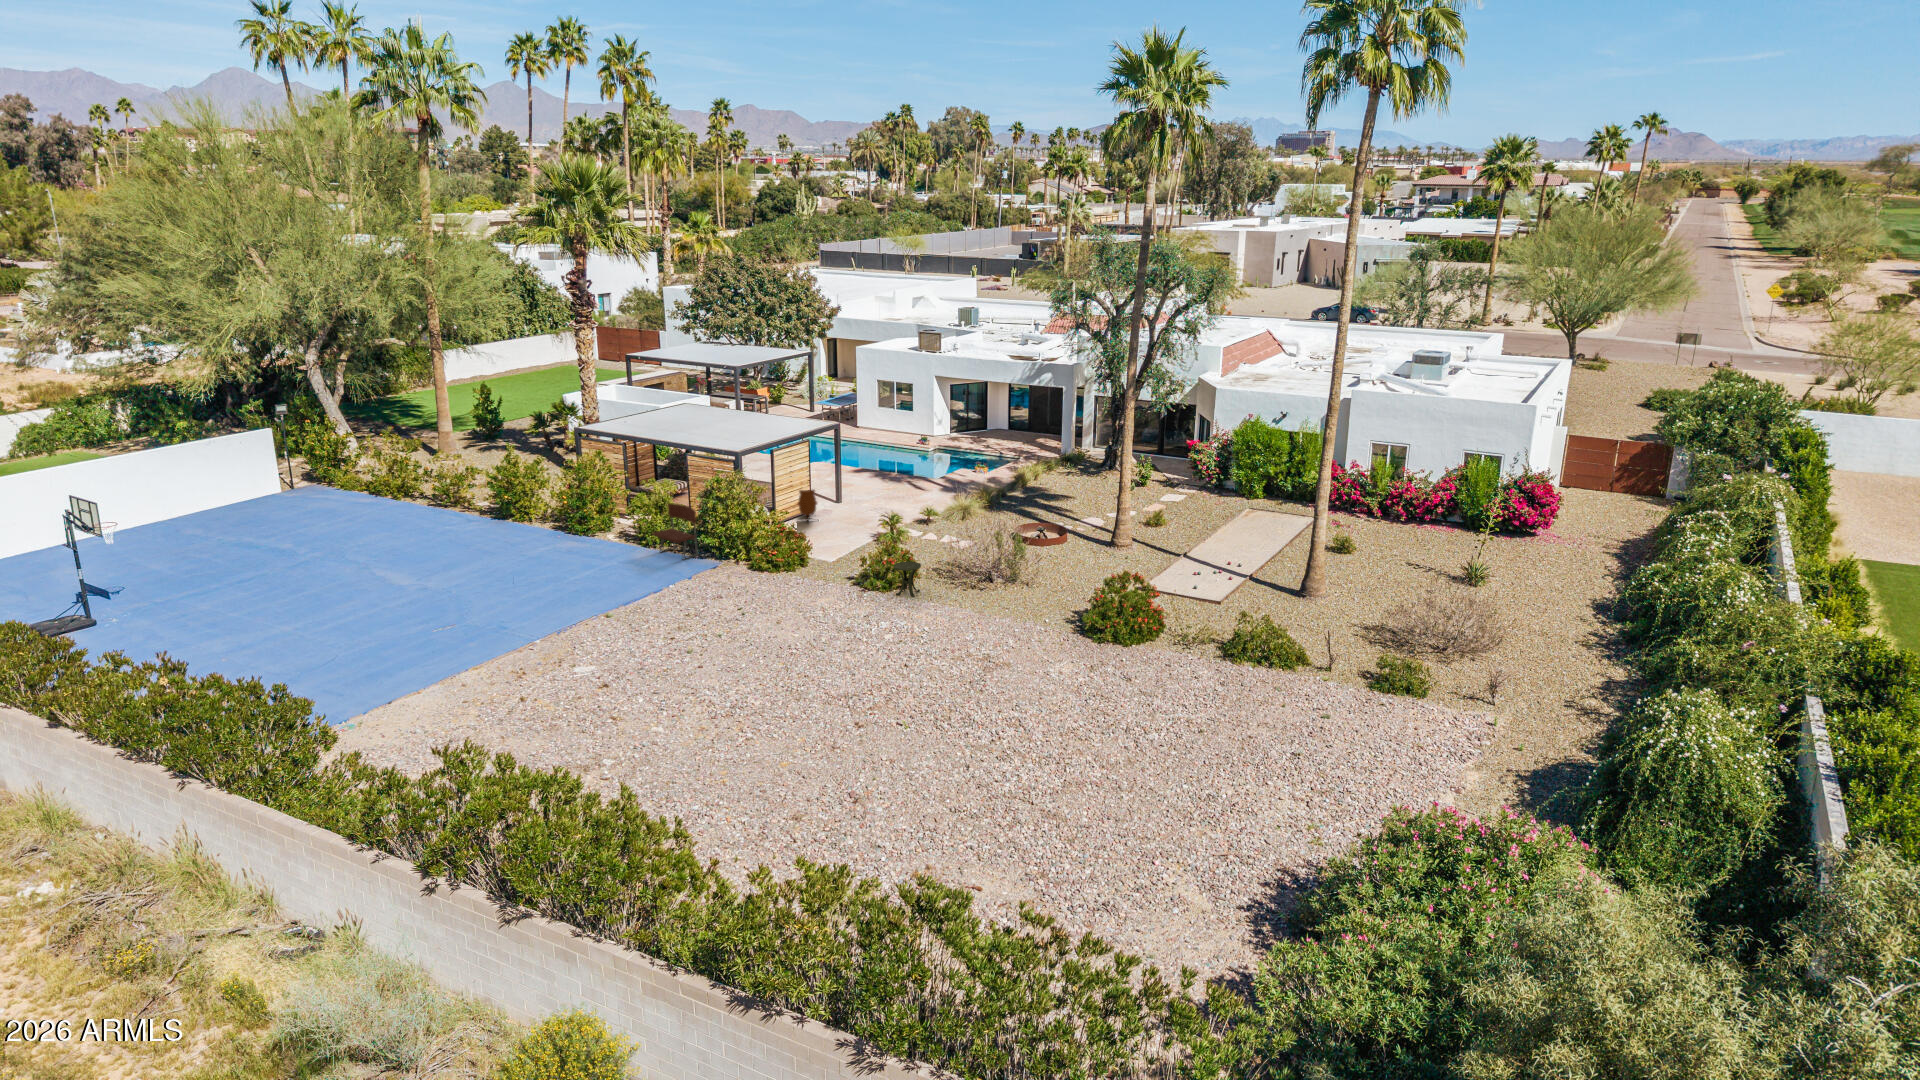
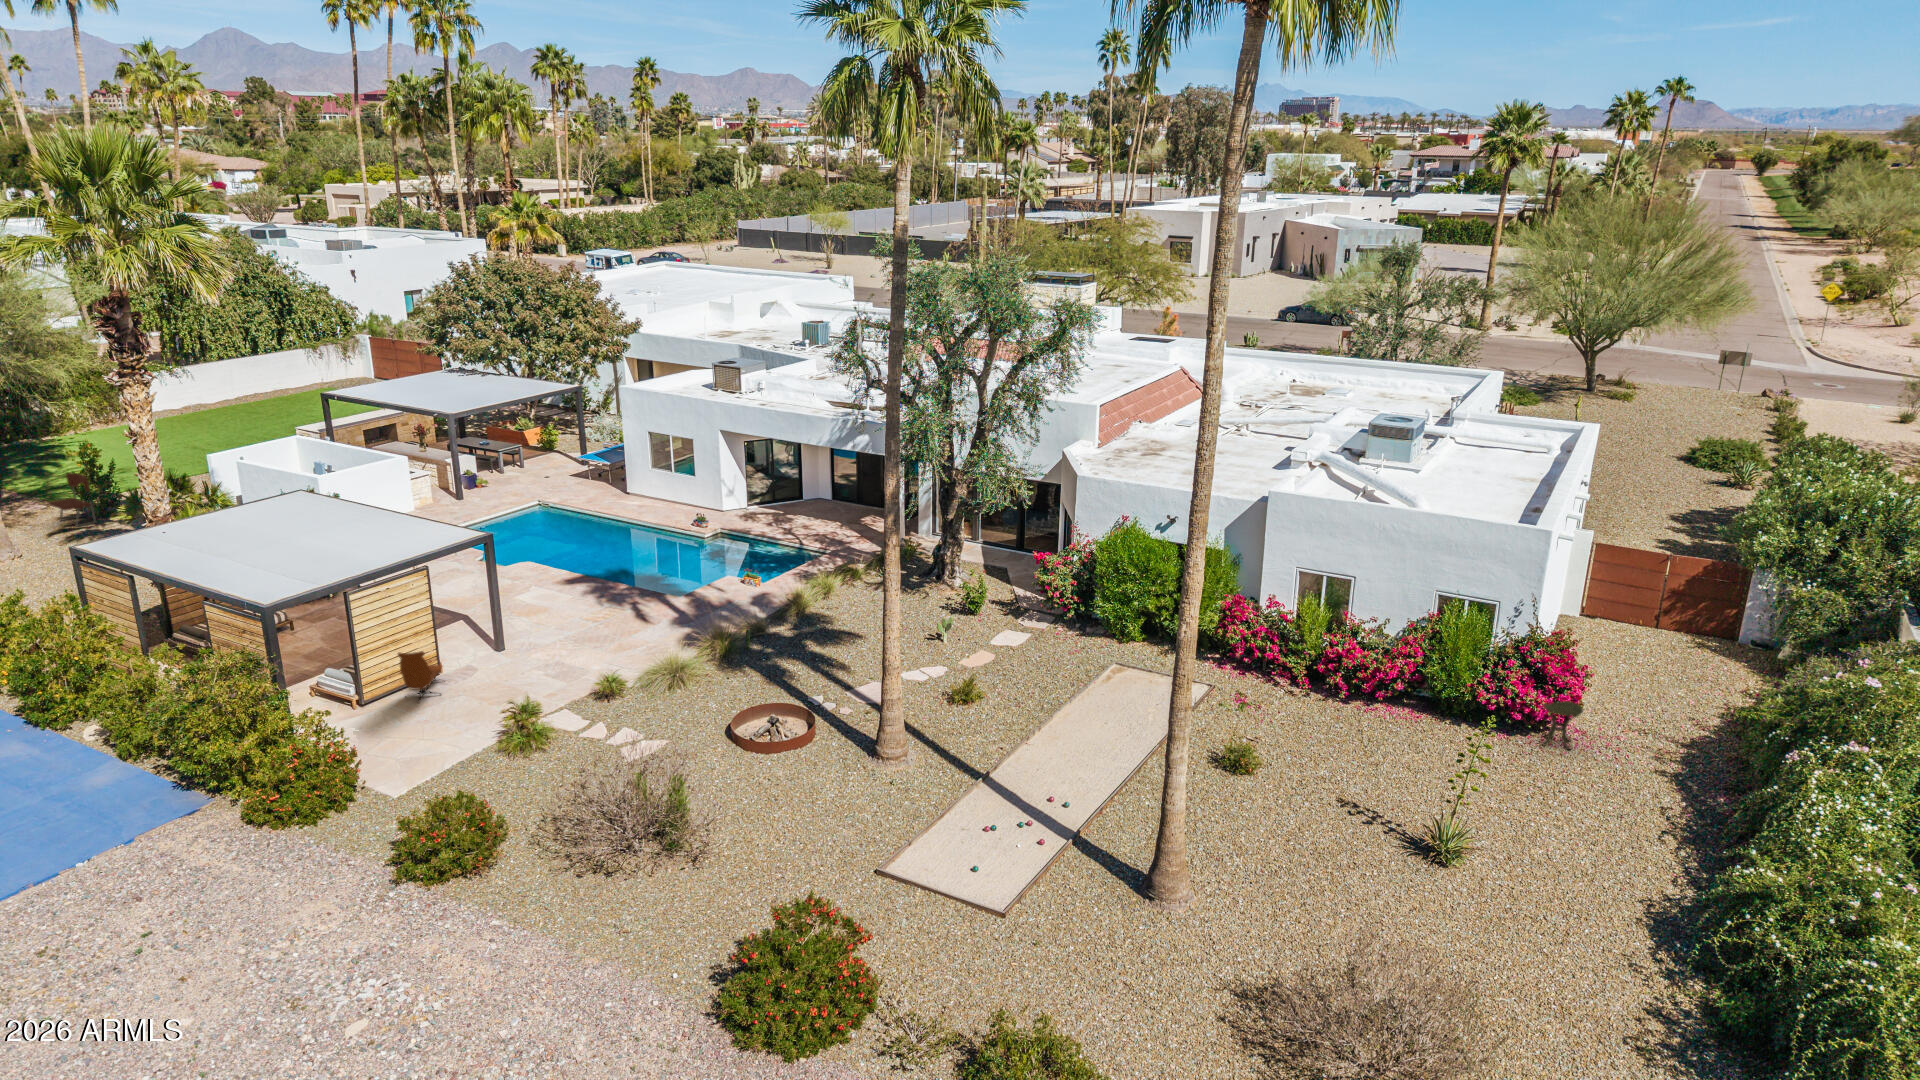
bench: present [652,503,698,559] -> present [48,473,97,527]
side table: present [894,562,921,597] -> present [1541,701,1583,750]

